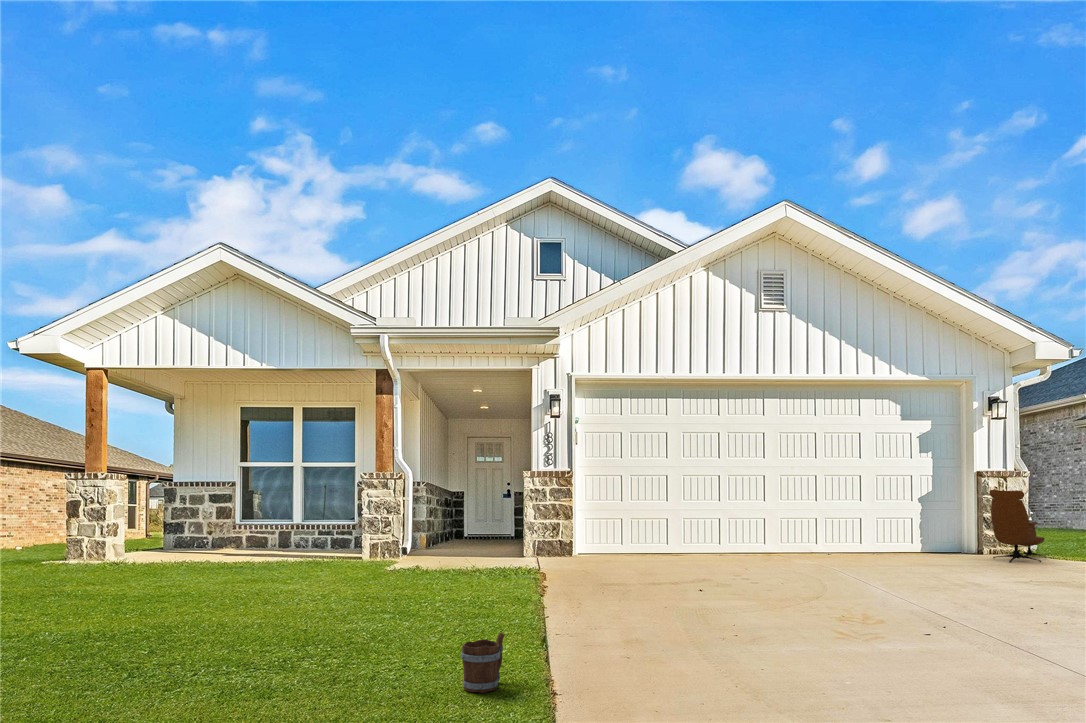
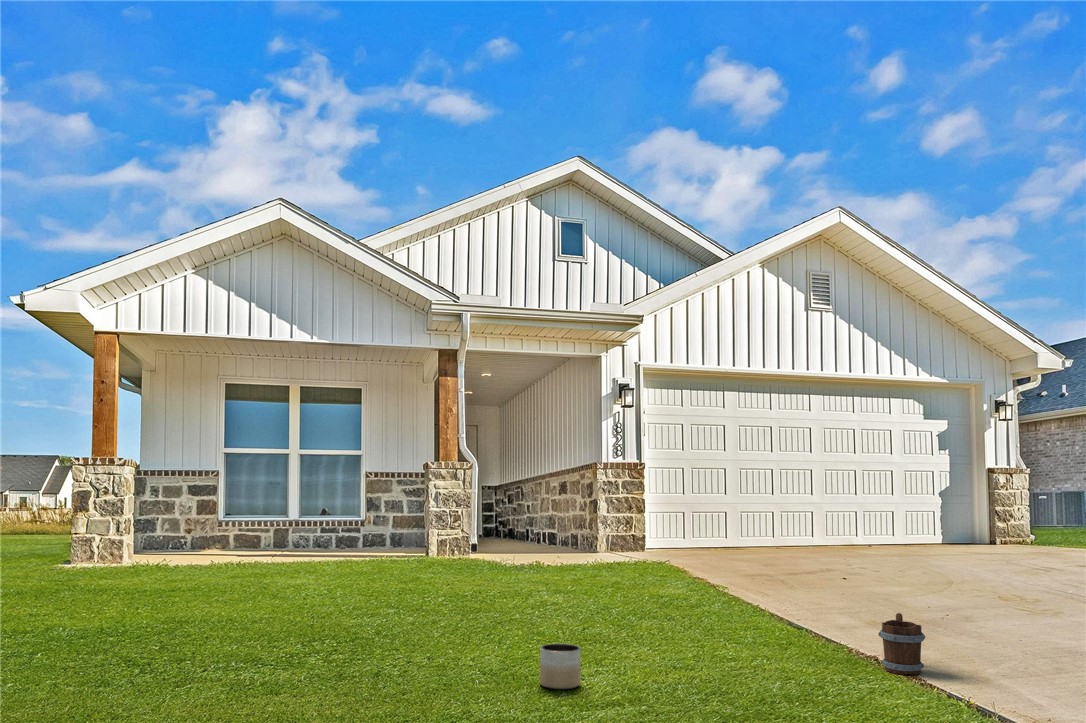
lounge chair: present [989,490,1047,563] -> none [1010,484,1056,551]
planter: none [128,650,167,690] -> present [540,643,580,690]

